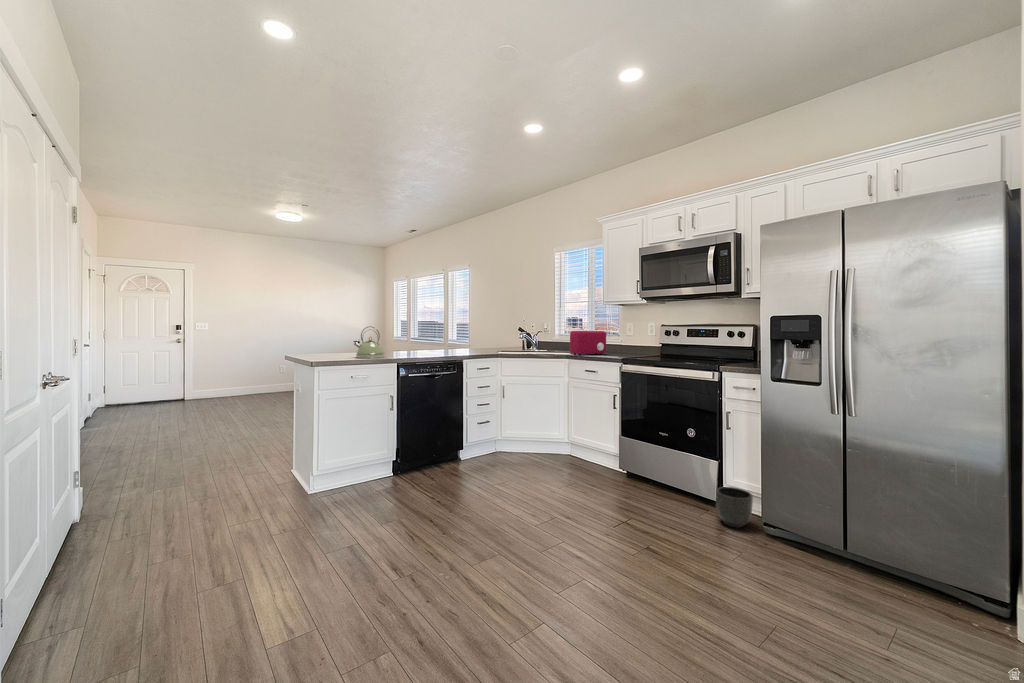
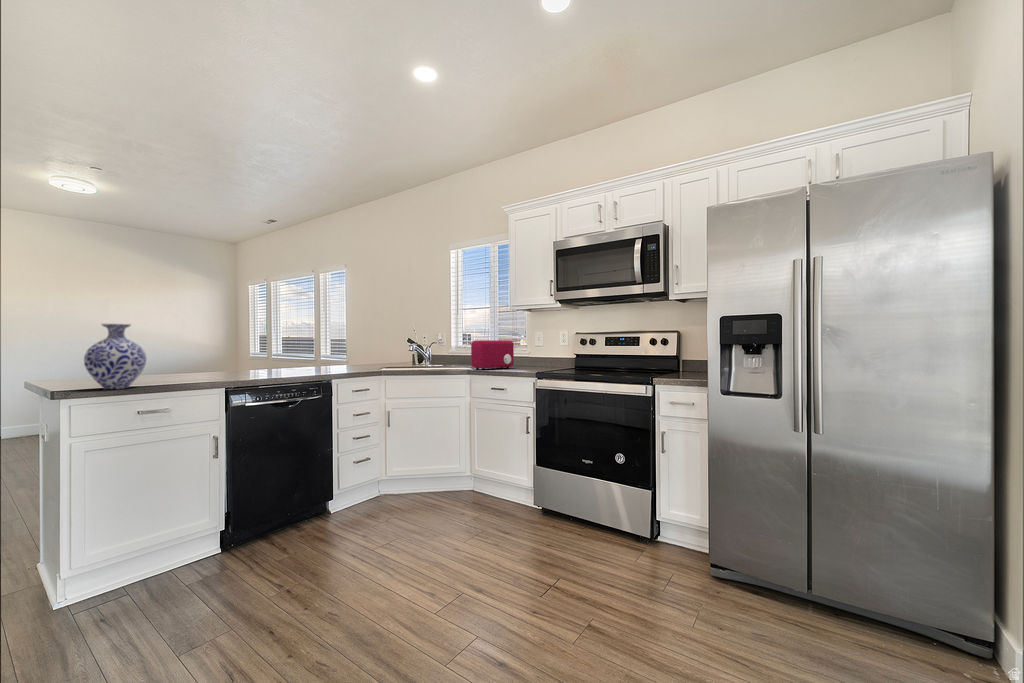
vase: none [319,319,351,361] -> present [84,324,146,389]
kettle: present [354,326,384,358] -> none [157,337,210,383]
planter: present [716,487,753,528] -> none [657,523,699,574]

